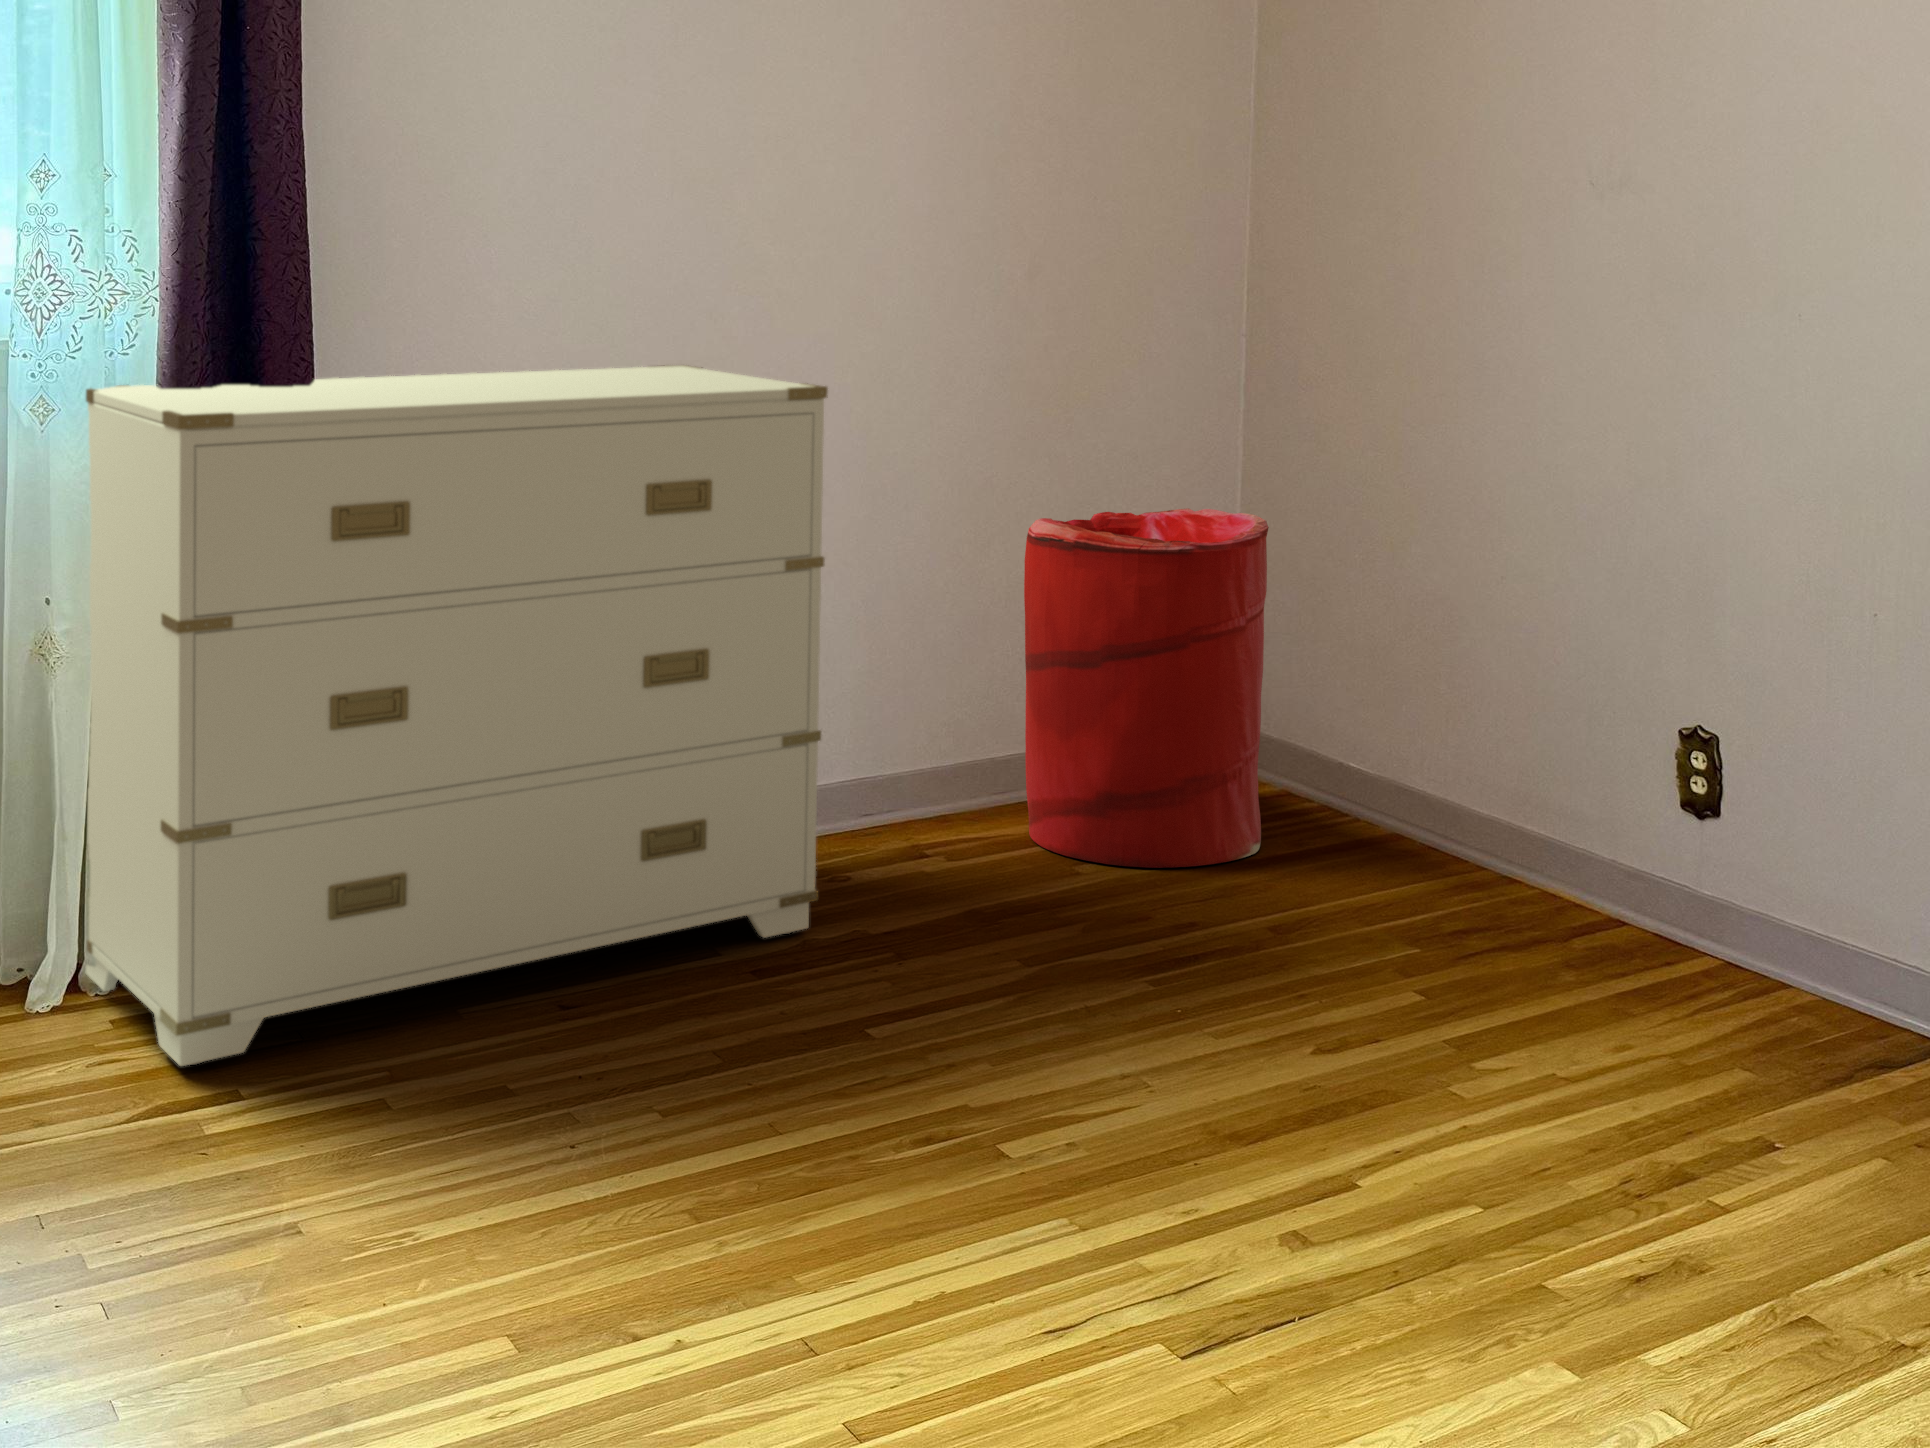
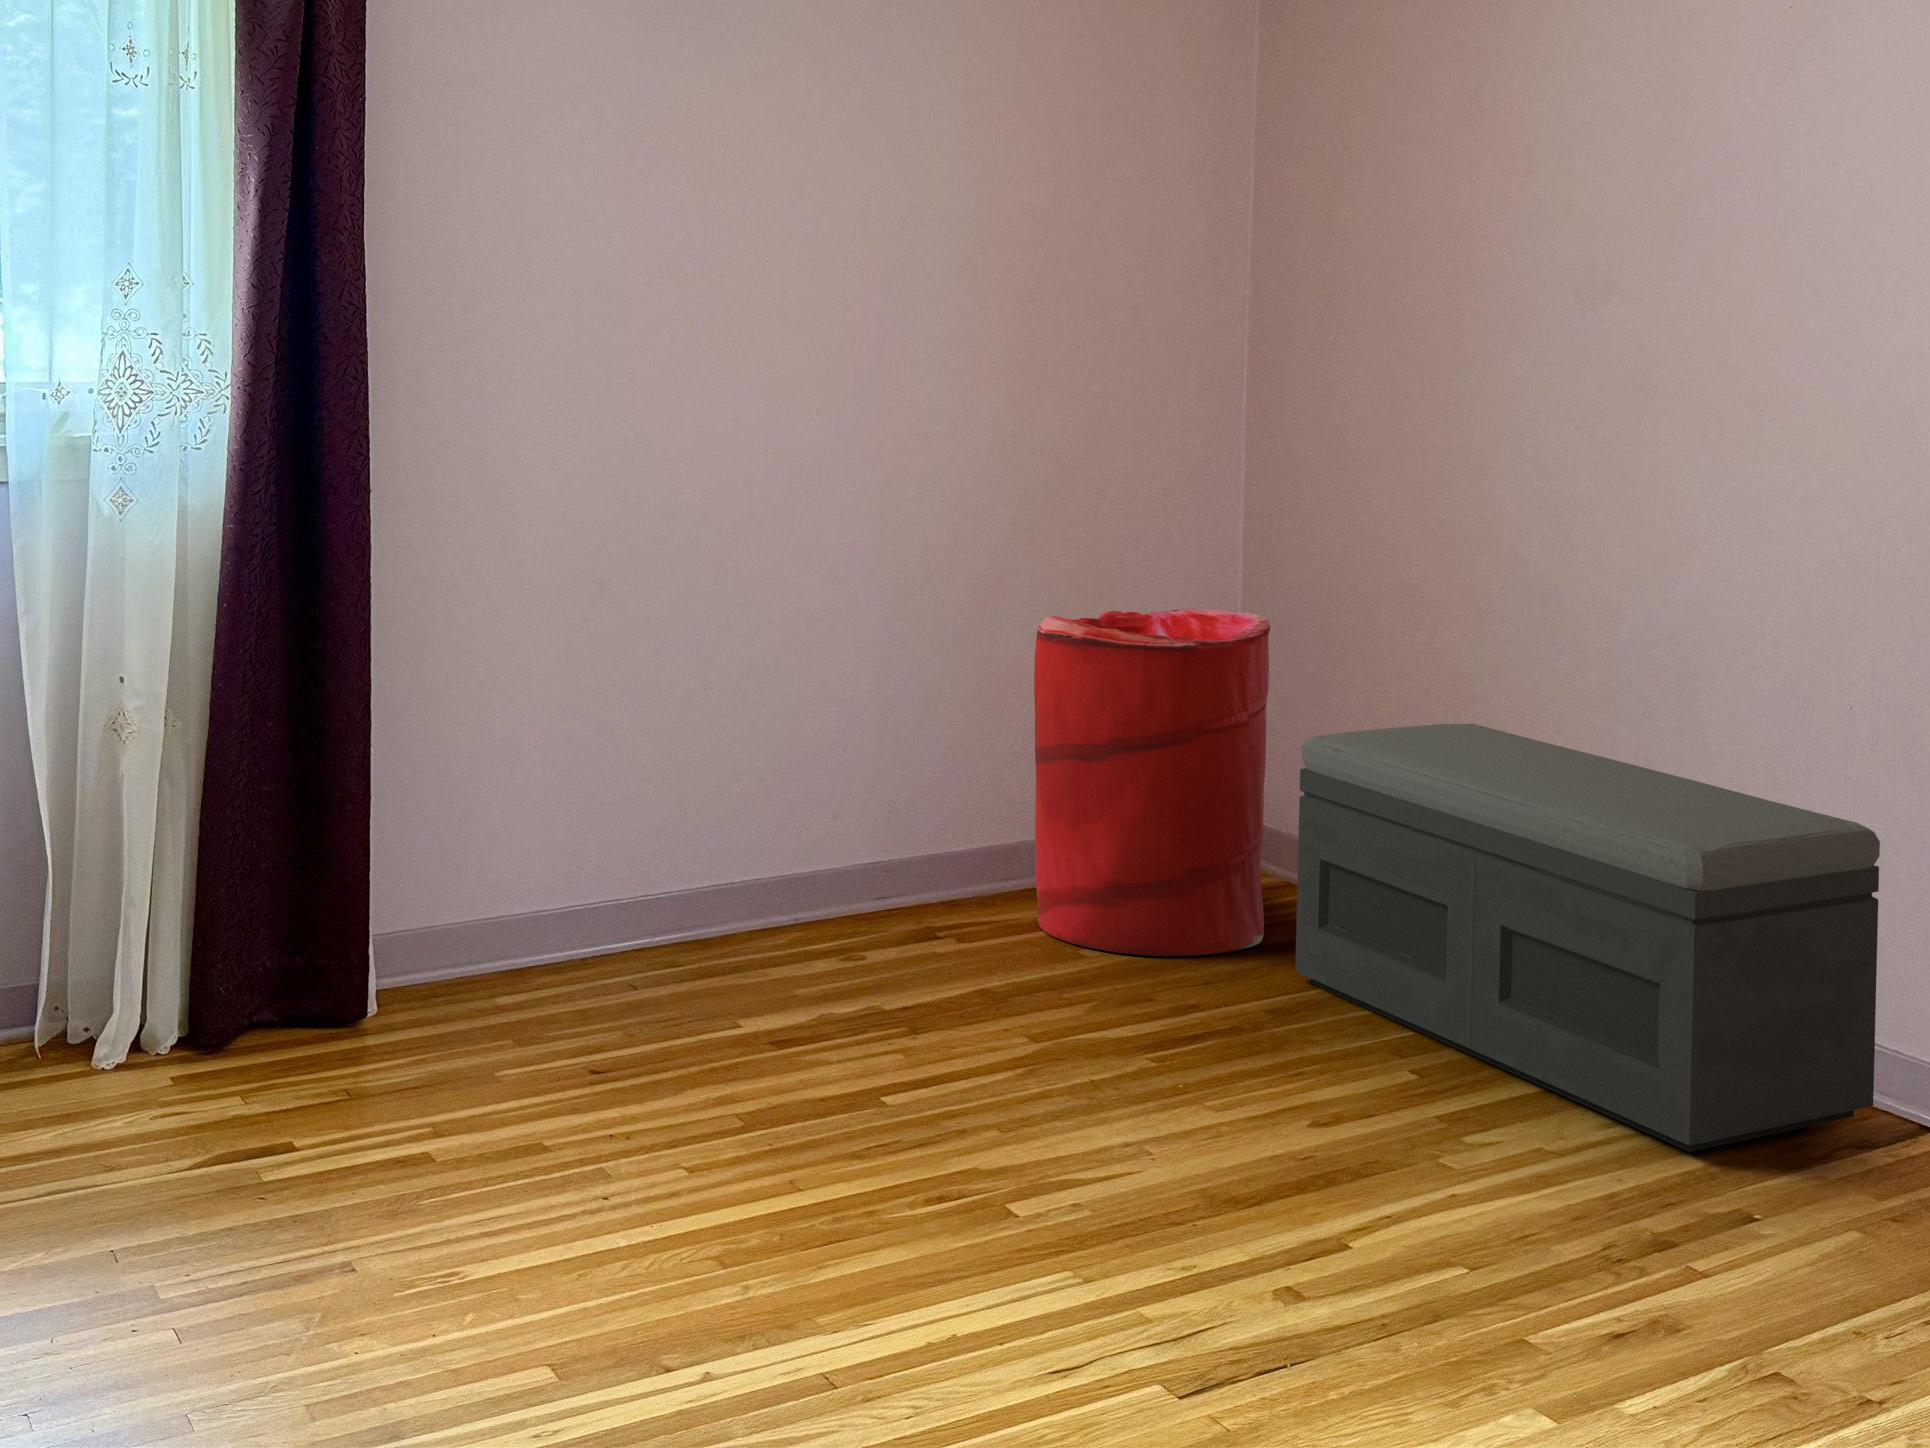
dresser: present [86,365,828,1066] -> none [139,465,848,1120]
storage bench: none [1294,627,1903,1074] -> present [1295,724,1880,1152]

